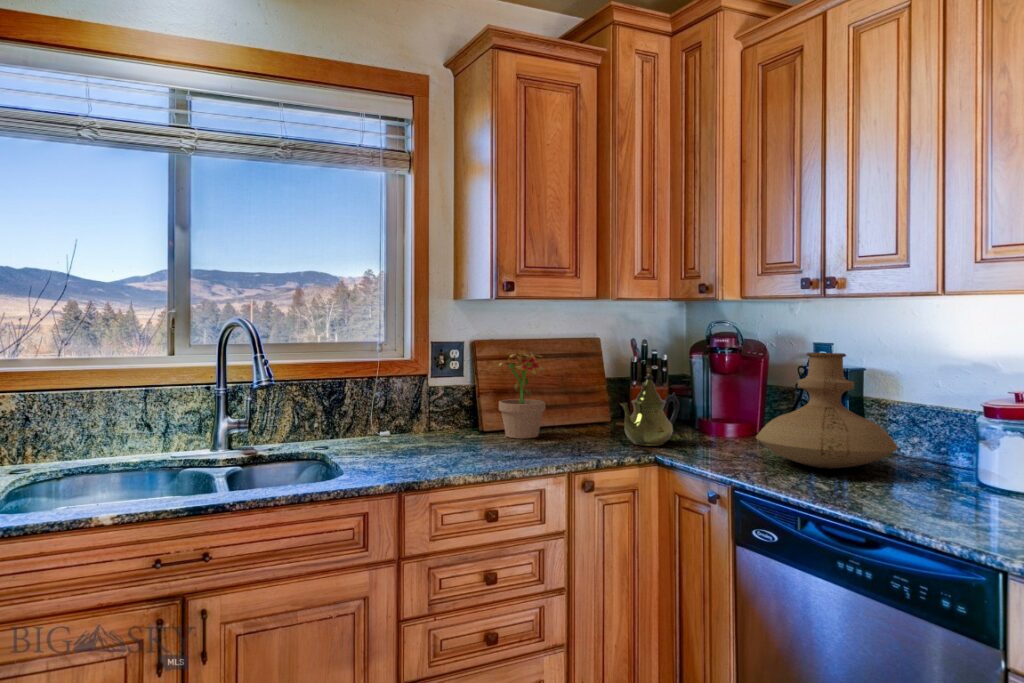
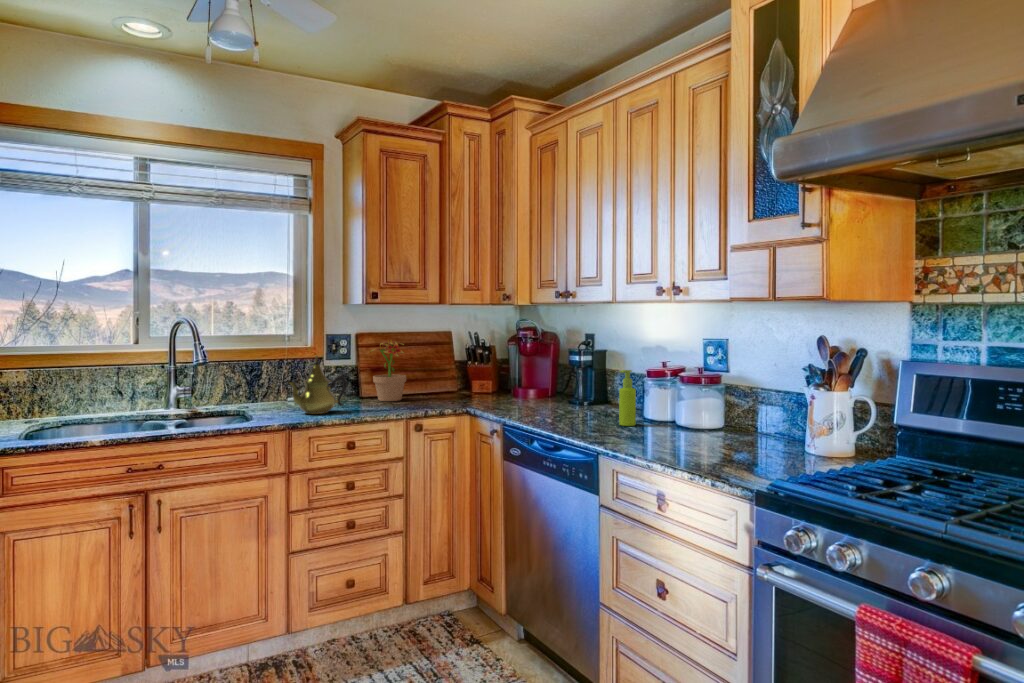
vase: present [756,353,898,469] -> none [527,340,609,413]
teapot: present [620,368,679,446] -> present [289,356,347,414]
soap dispenser: none [957,405,991,502] -> present [619,370,636,426]

